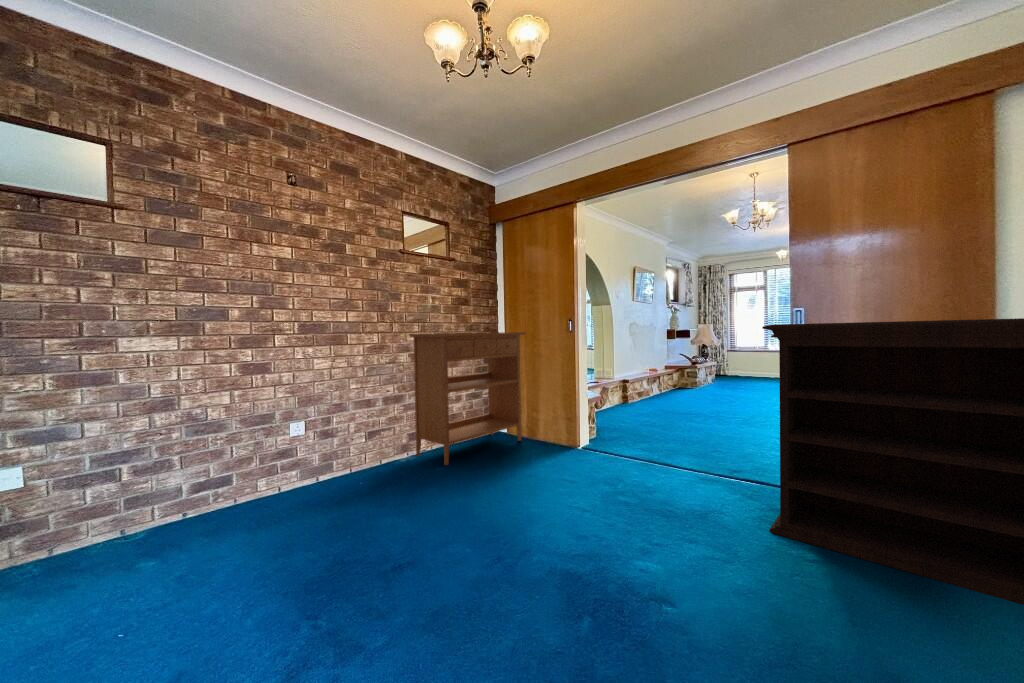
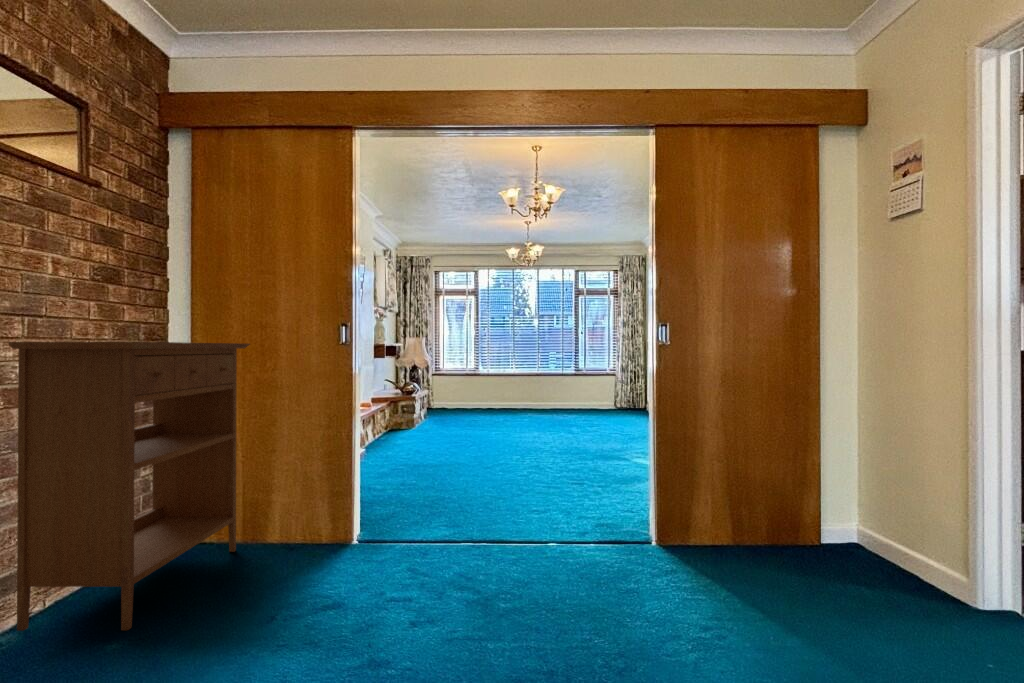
bookshelf: present [762,318,1024,605] -> none [665,339,927,596]

